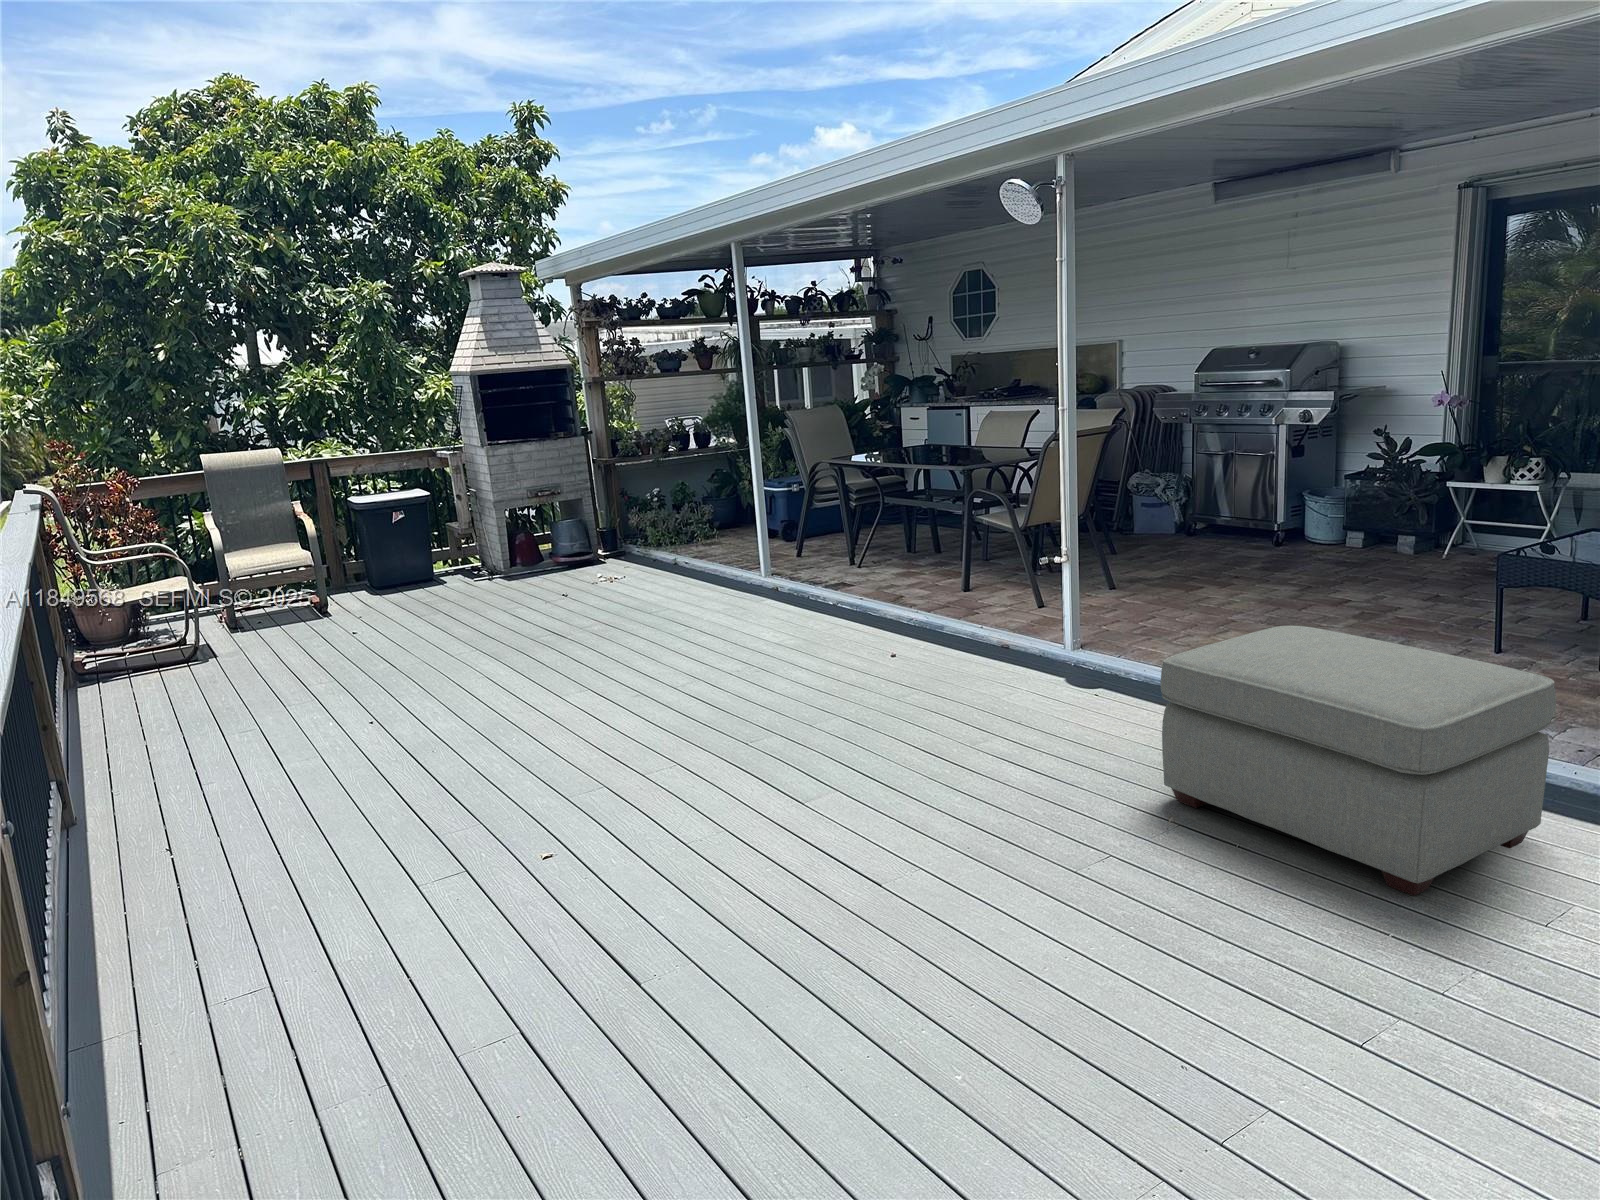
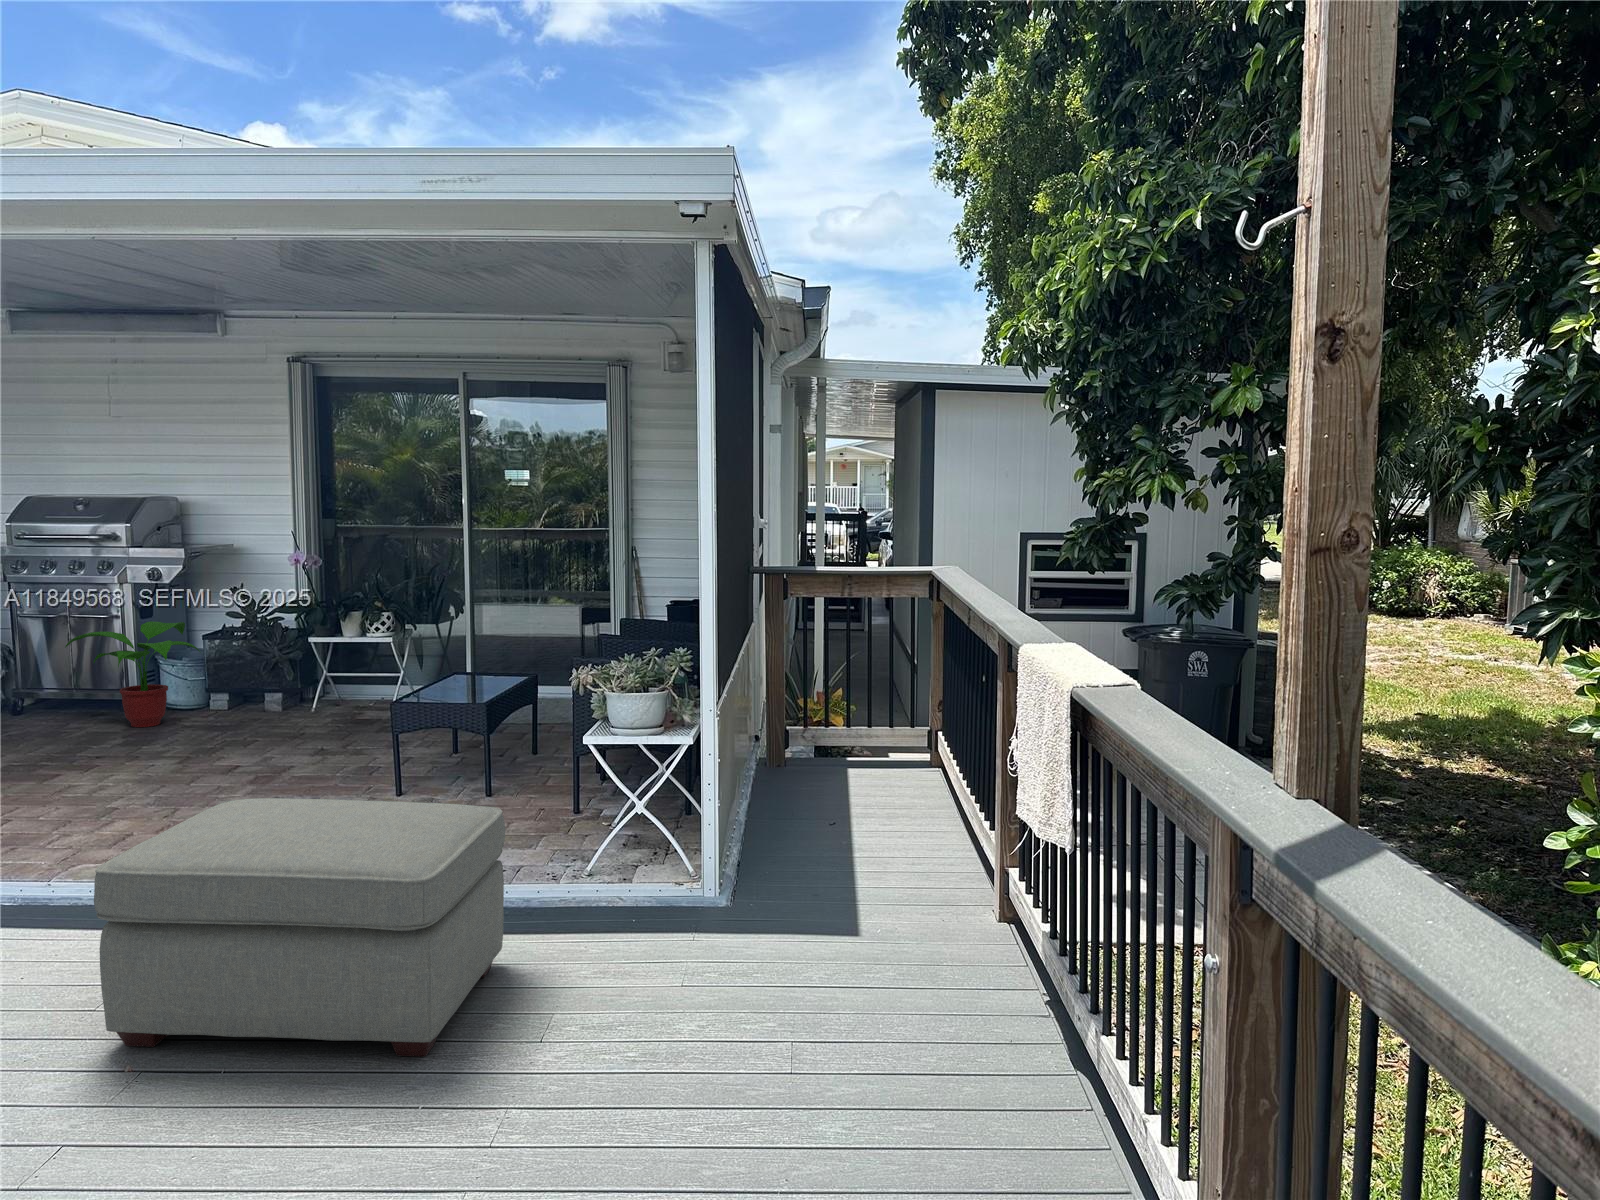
potted plant: none [1227,461,1338,555] -> present [65,621,200,727]

